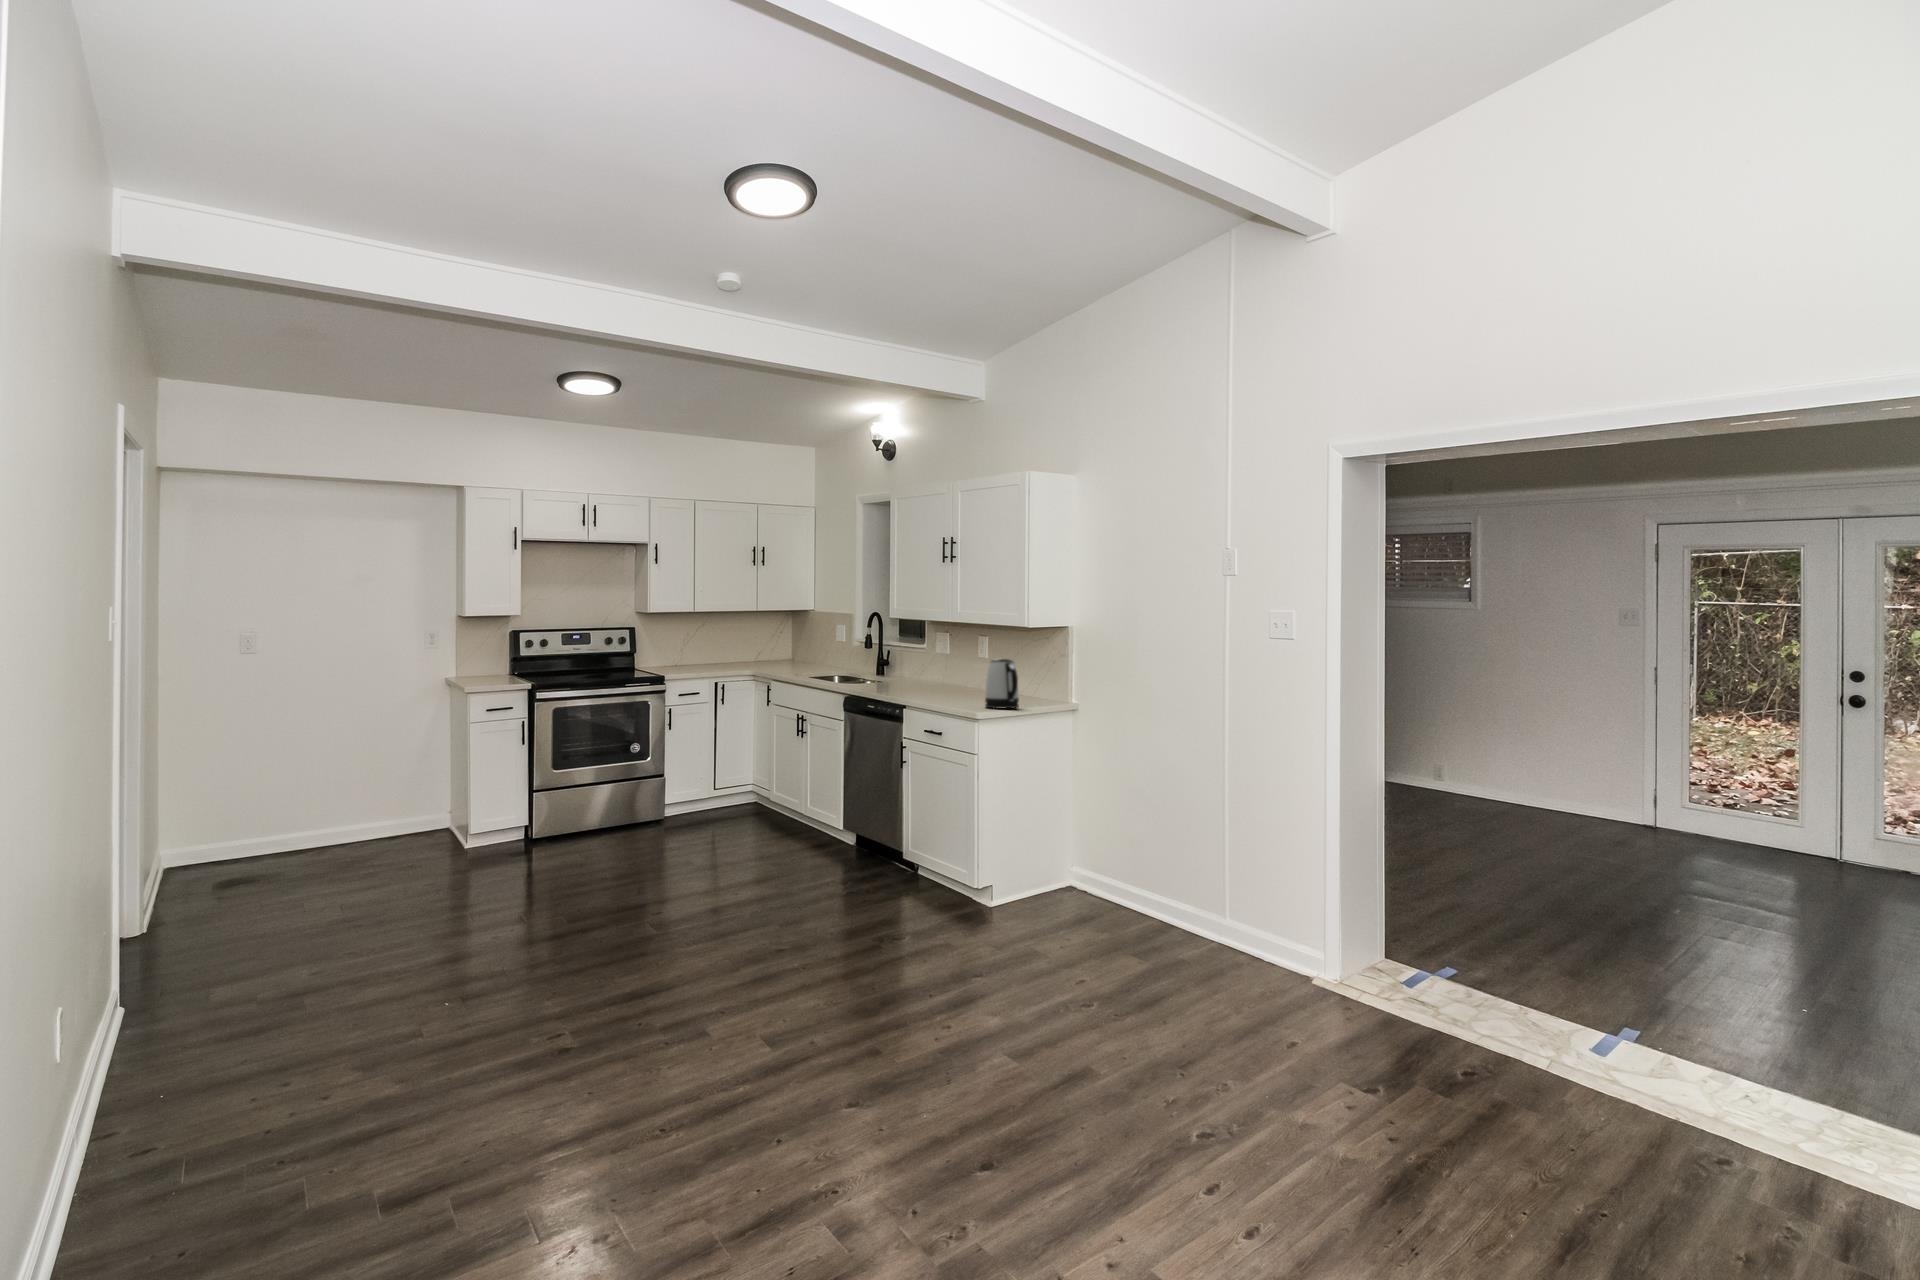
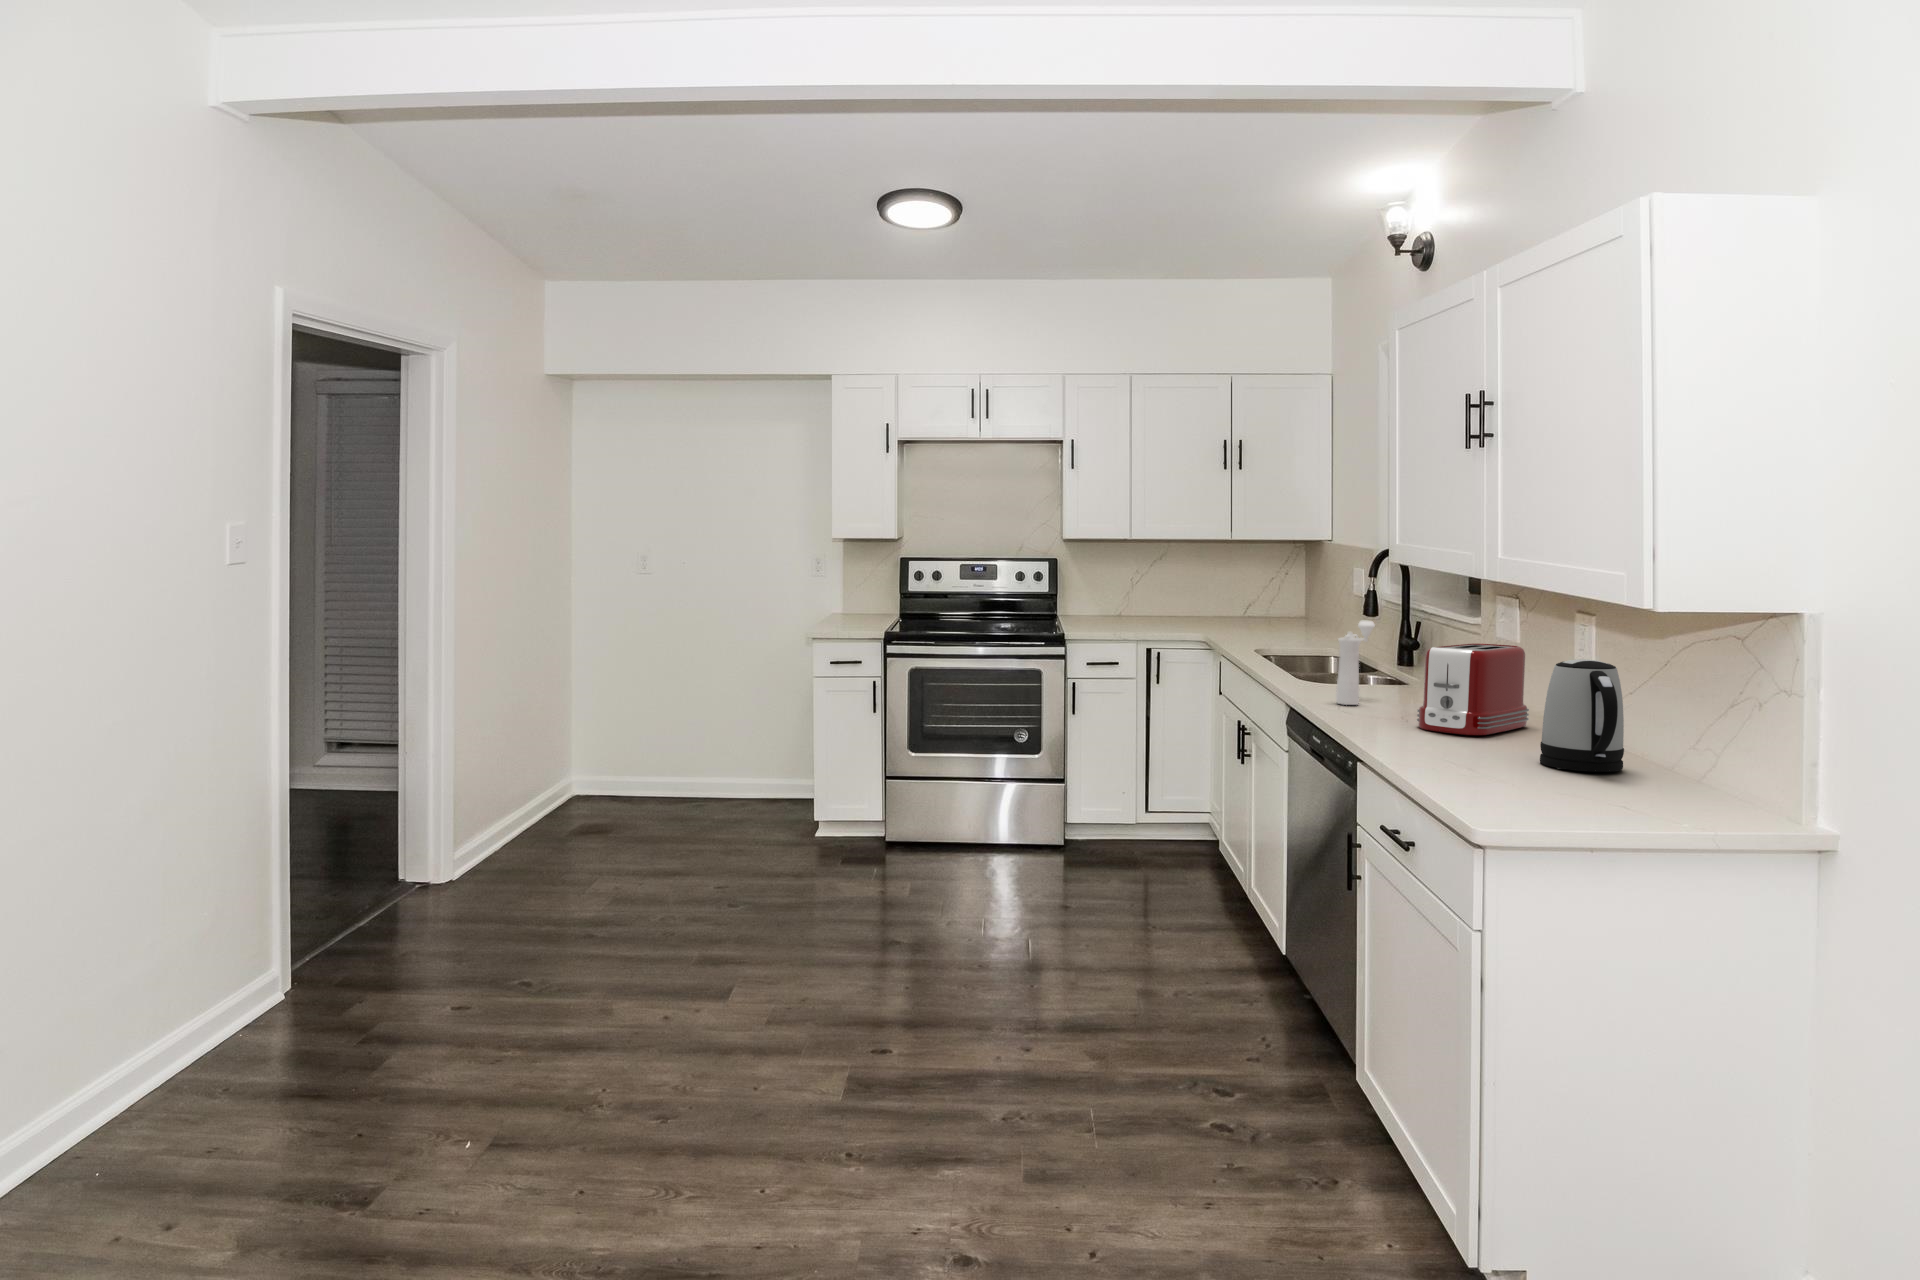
pepper mill: none [872,653,888,697] -> present [1336,621,1375,705]
toaster: none [921,660,969,703] -> present [1417,644,1529,735]

